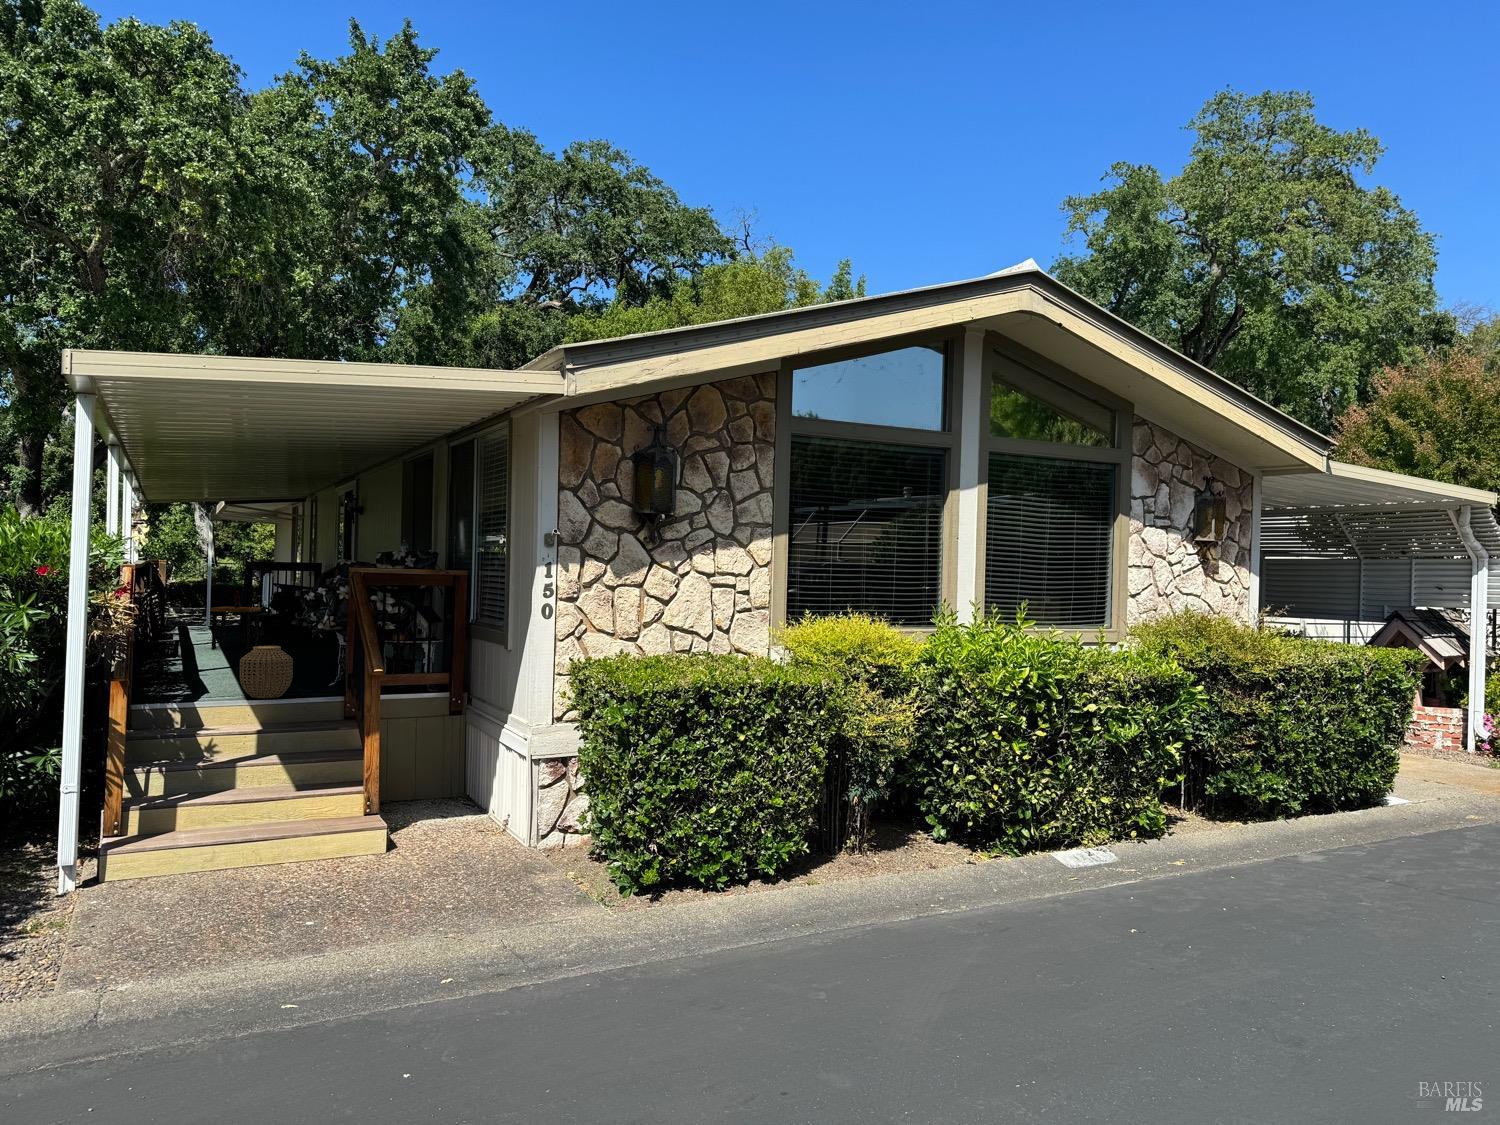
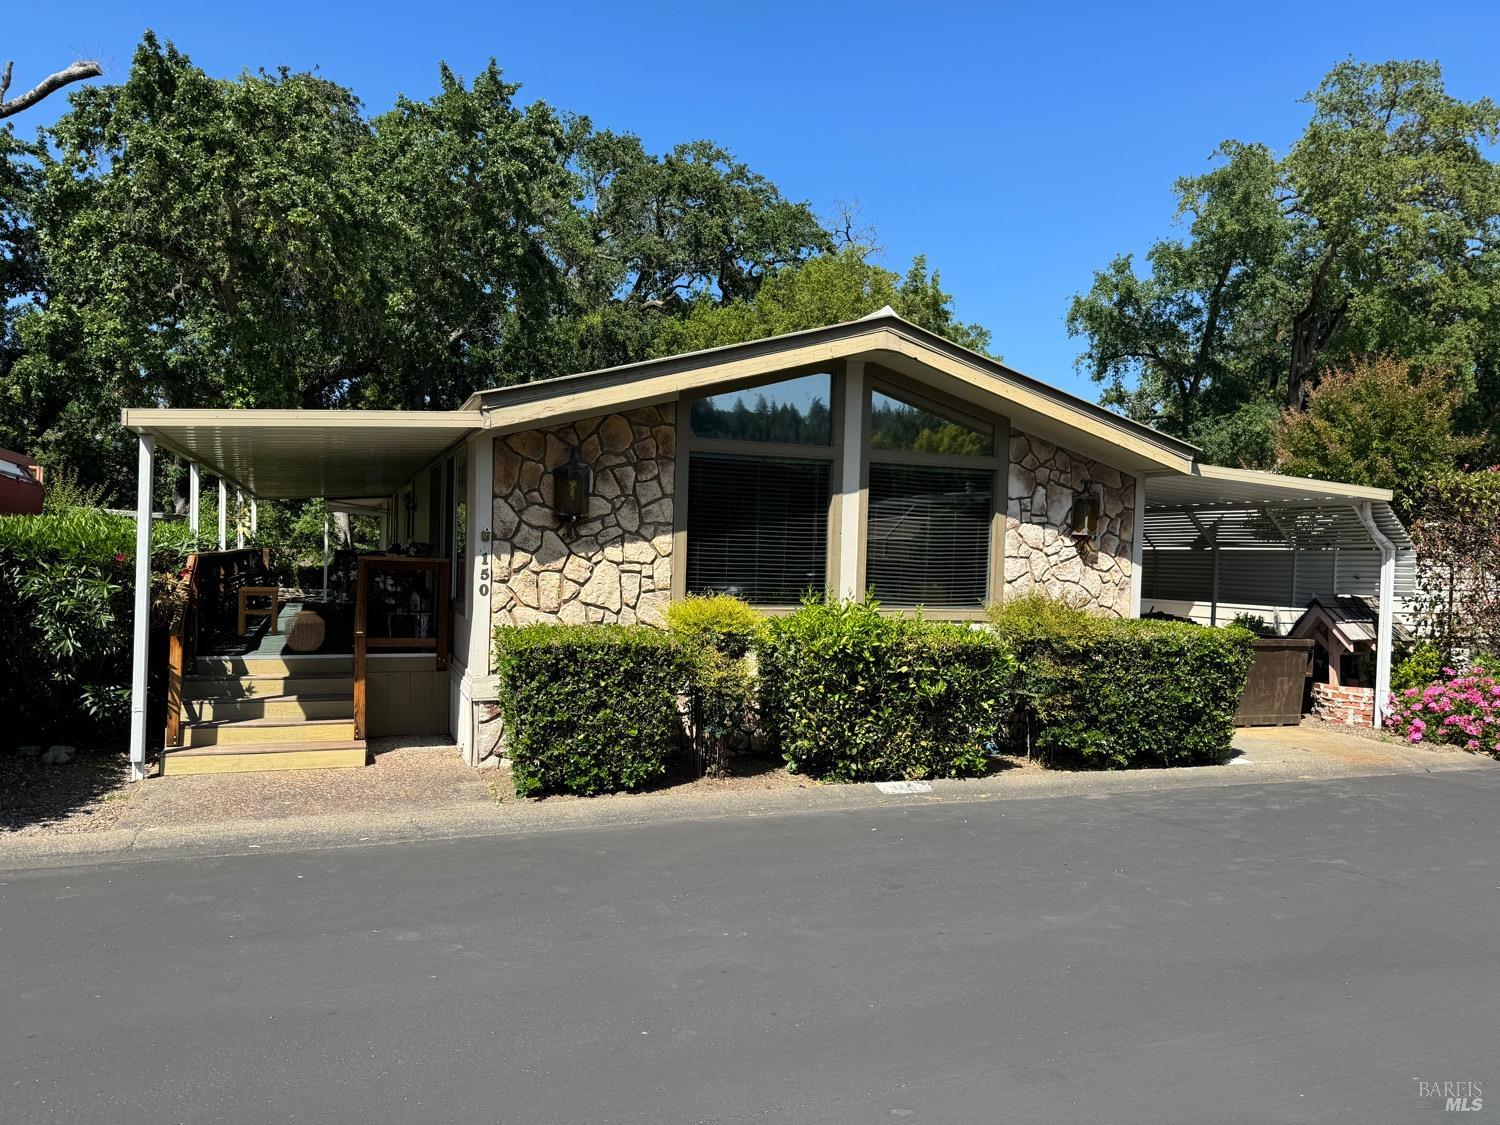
side table: present [211,591,261,650] -> none [296,566,336,614]
stool: none [159,616,212,679] -> present [238,587,279,635]

